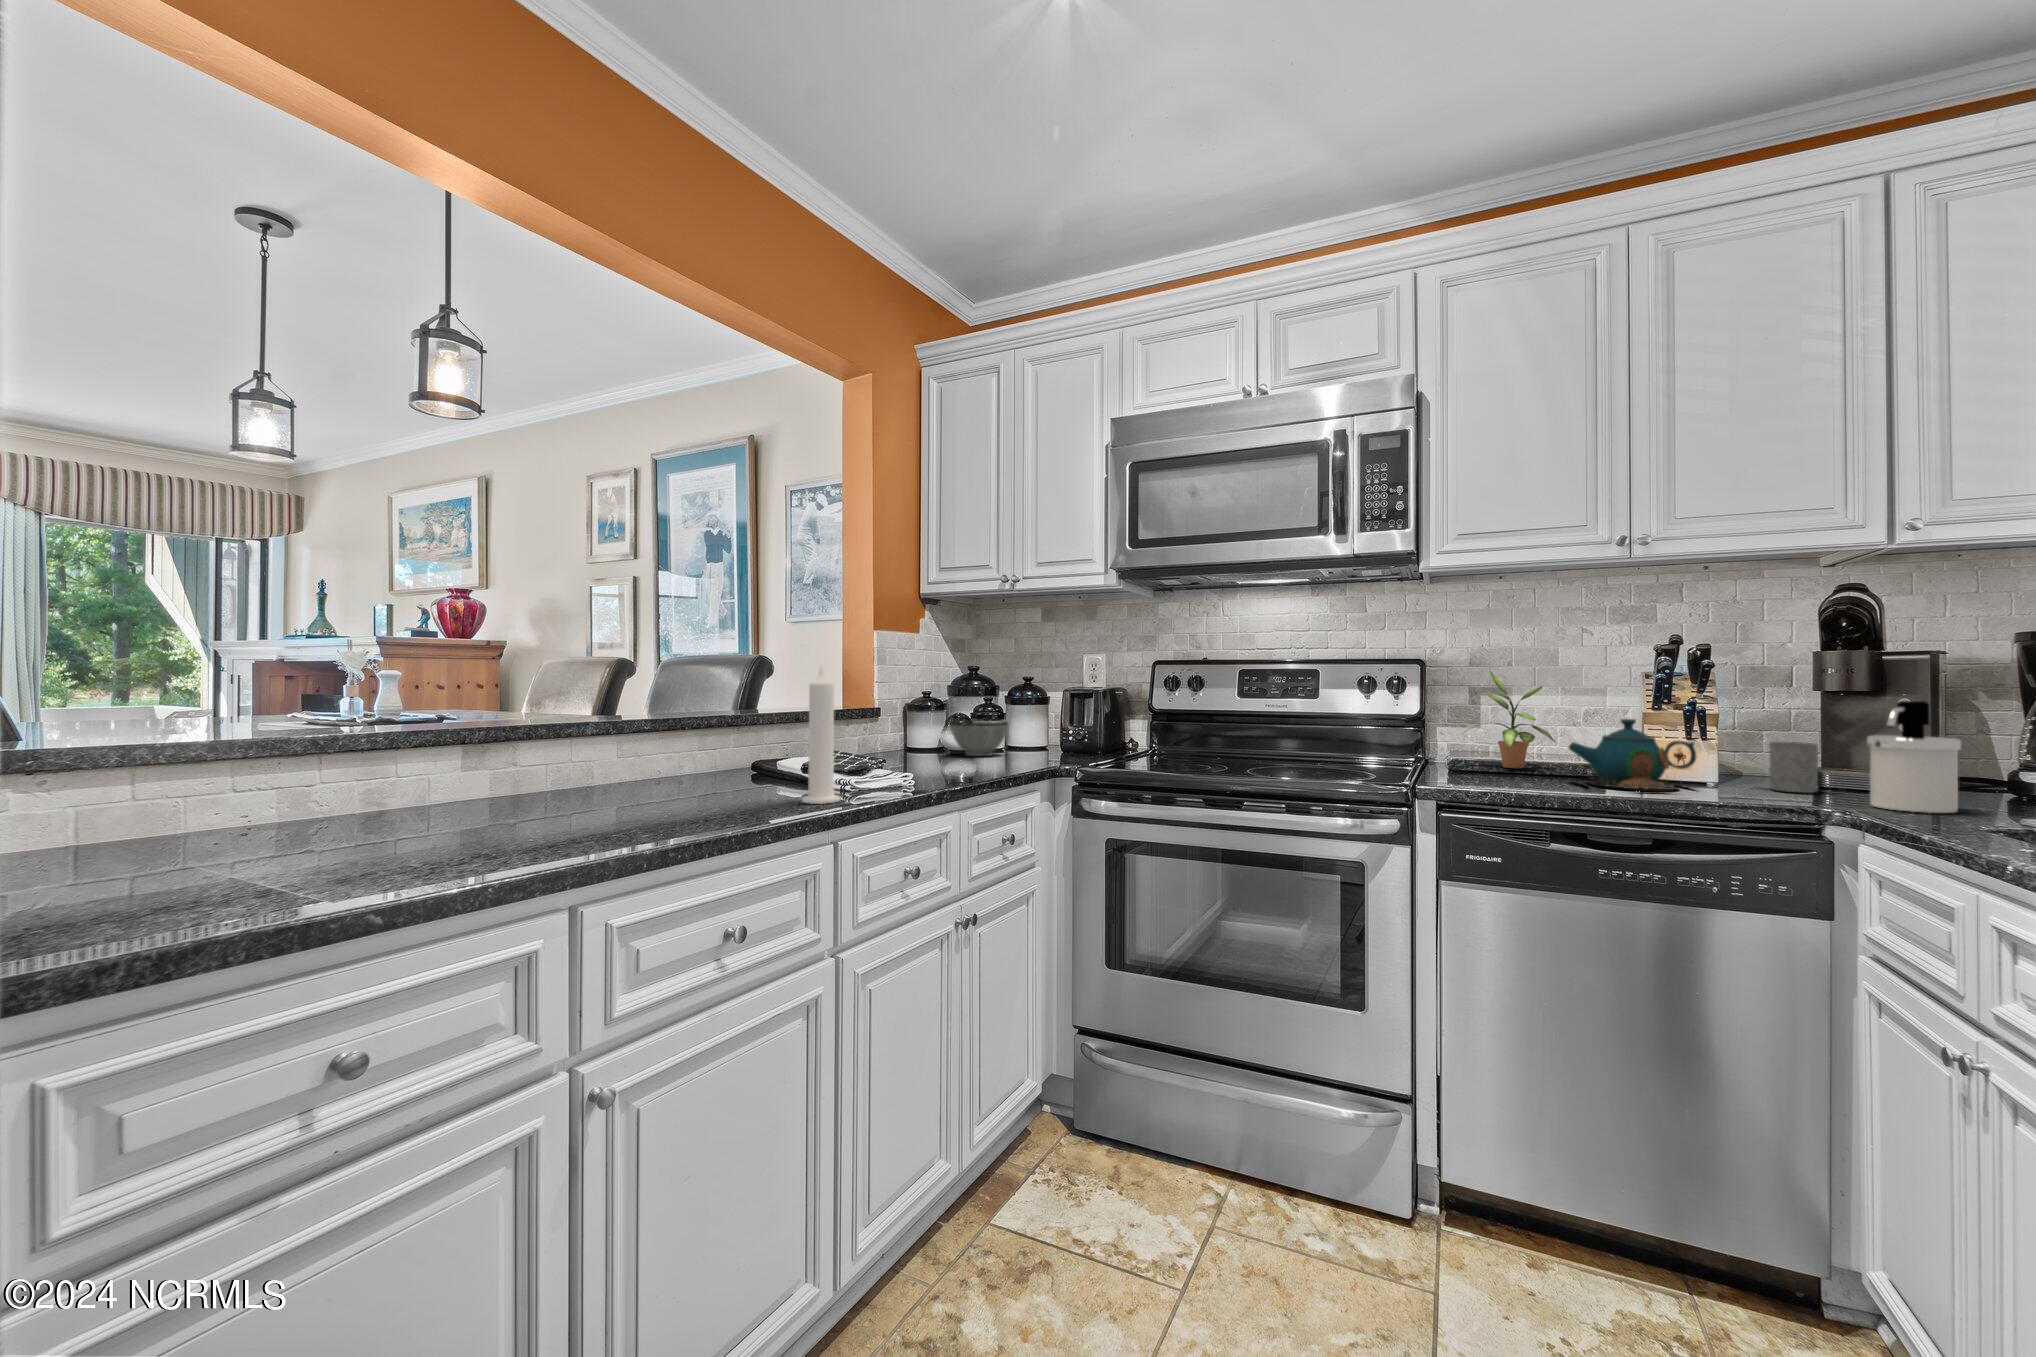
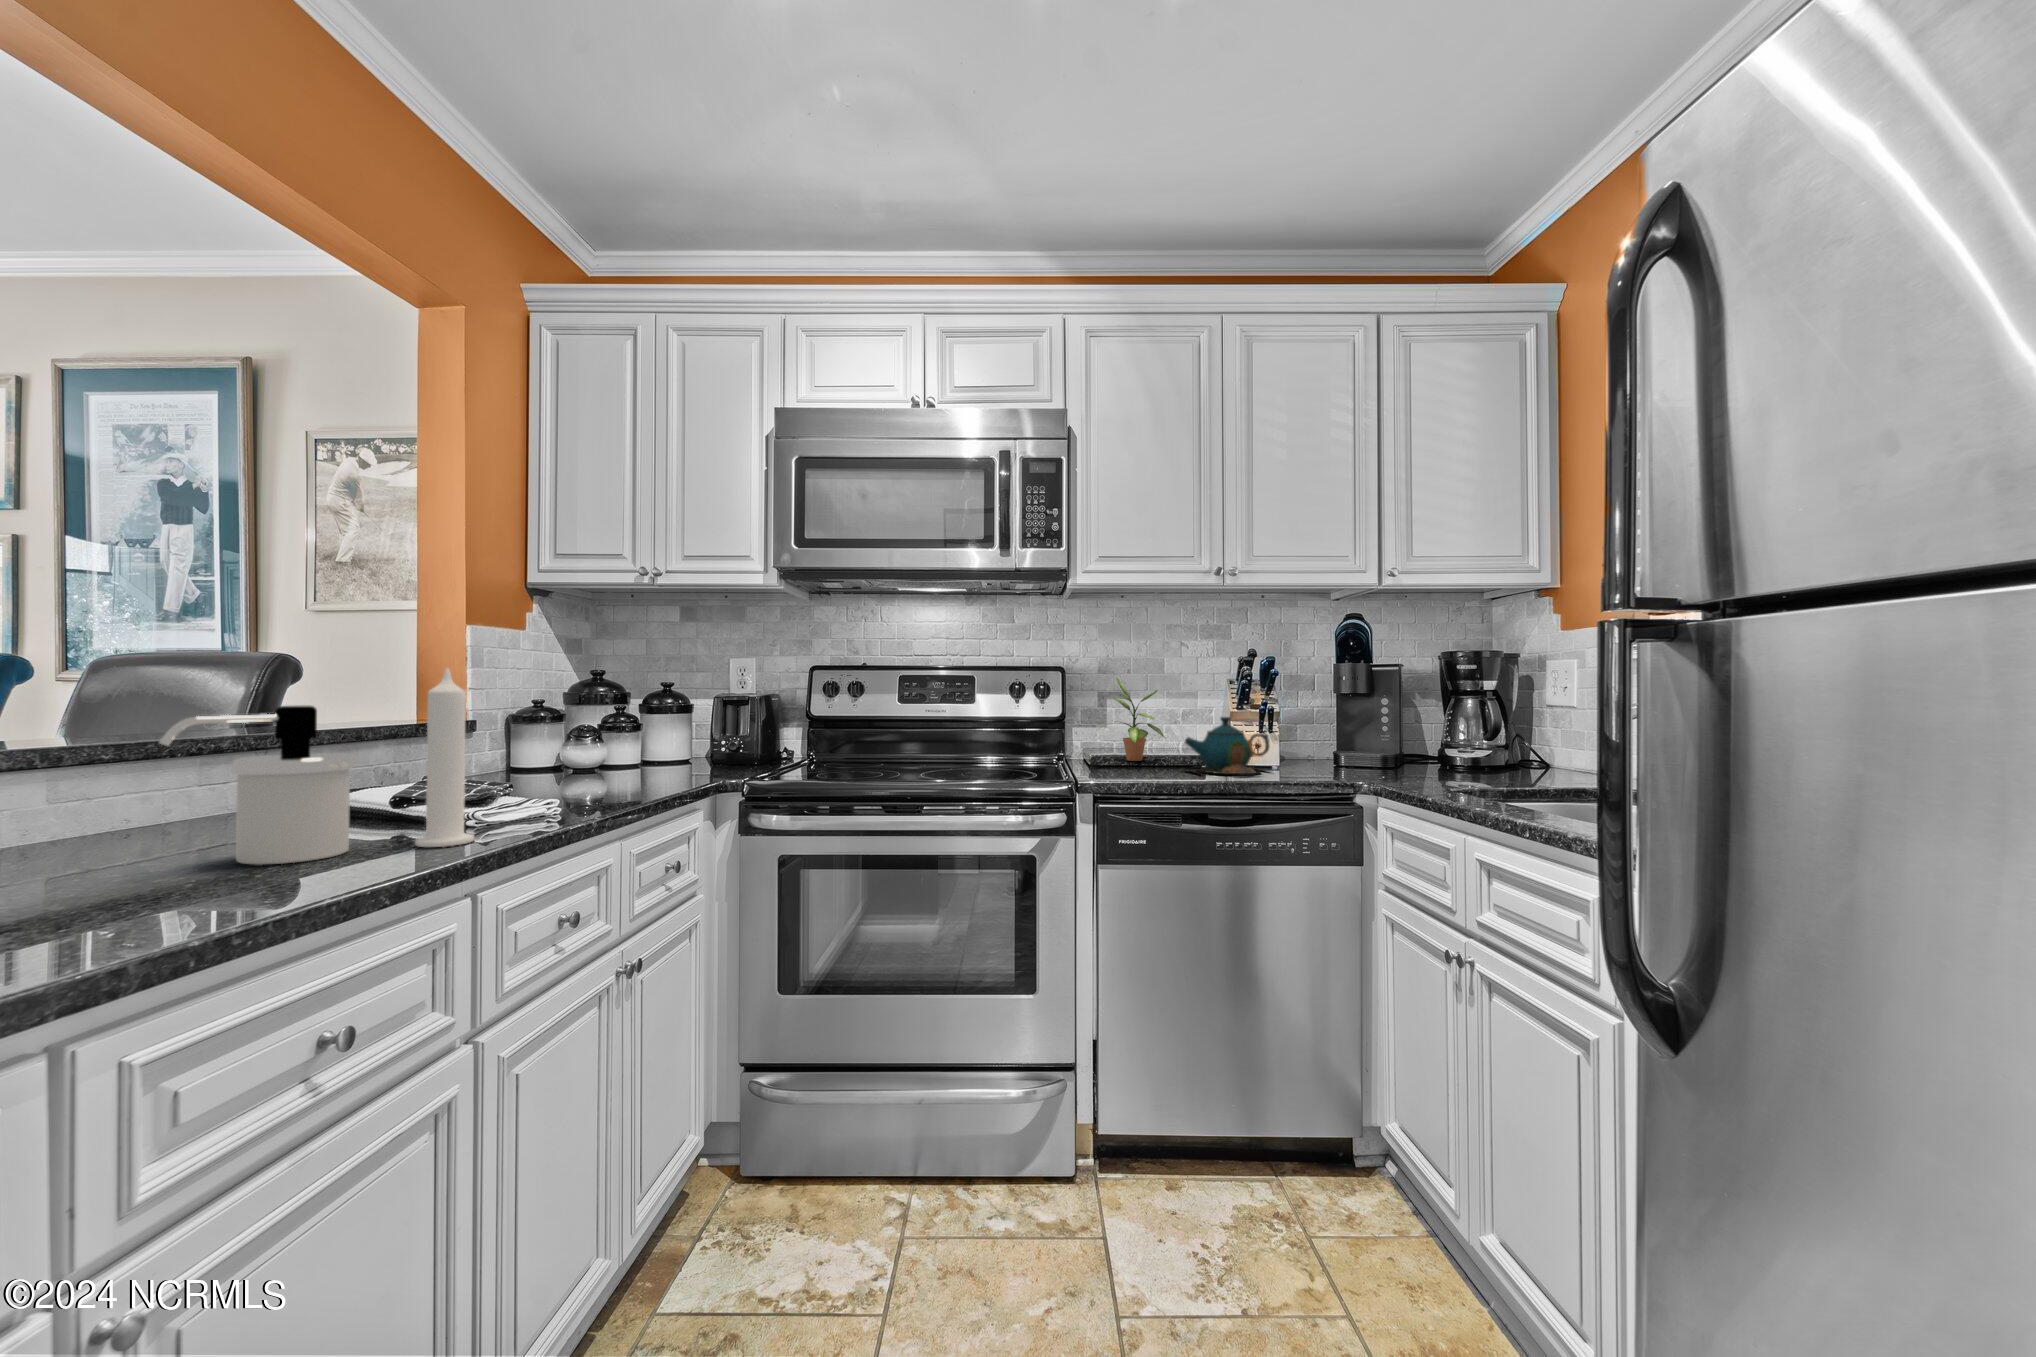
soap dispenser: present [1867,701,1961,813] -> present [159,705,354,865]
bowl: present [950,721,1008,756] -> none [575,732,648,773]
mug: present [1745,742,1818,793] -> none [1298,732,1344,771]

